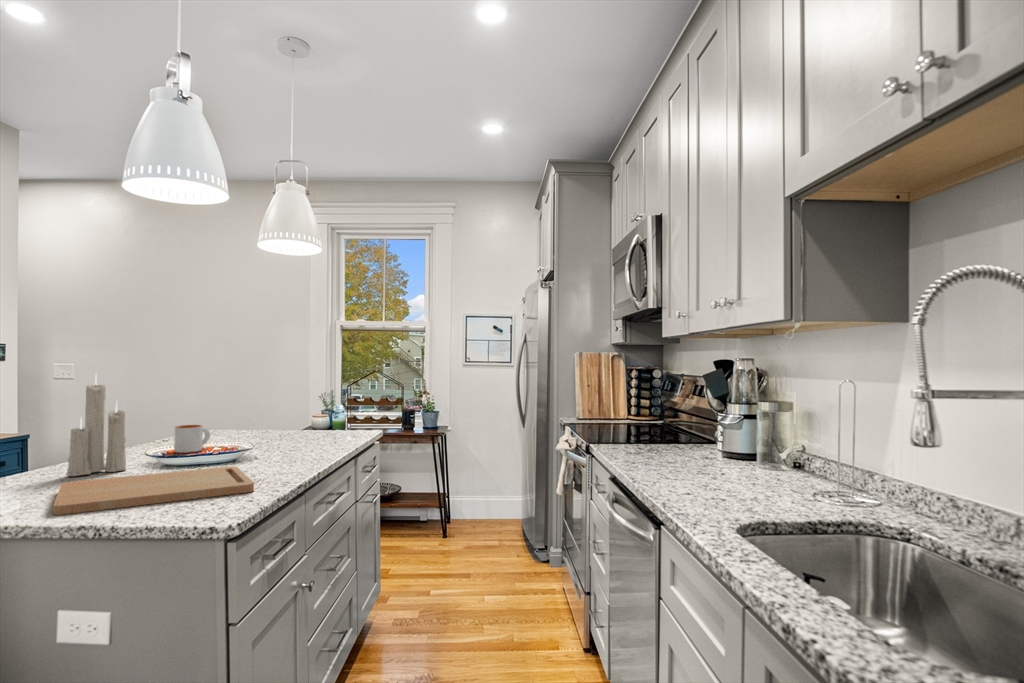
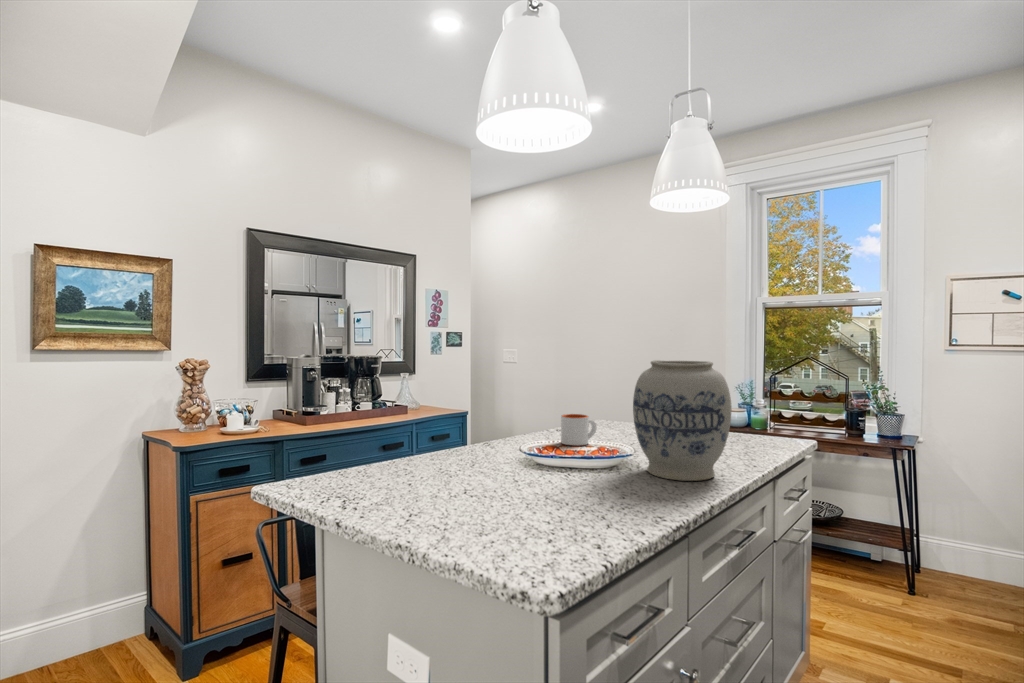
vase: none [253,373,330,462] -> present [633,360,732,481]
candle: present [66,374,126,476] -> none [452,349,505,461]
cutting board: present [53,466,254,515] -> none [399,471,612,527]

